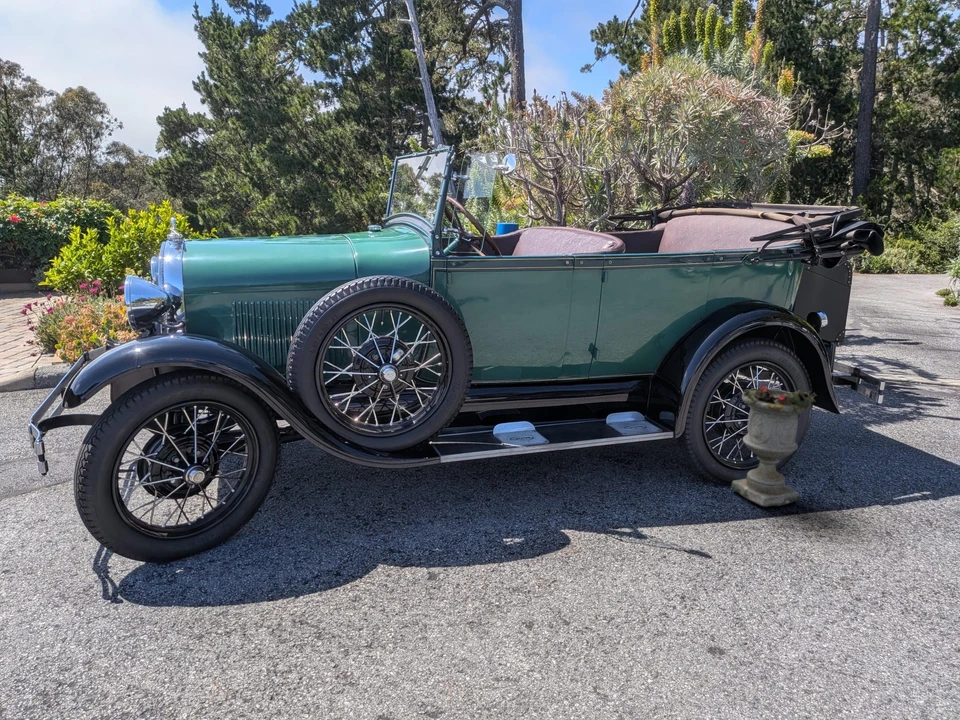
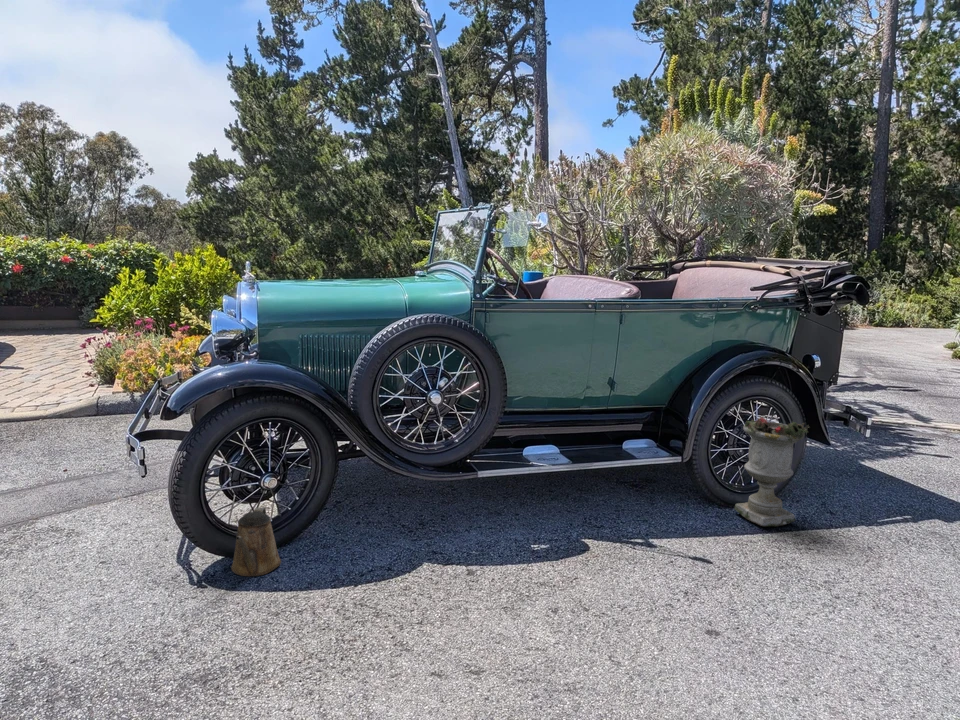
watering can: none [148,506,213,588] -> present [231,507,281,576]

